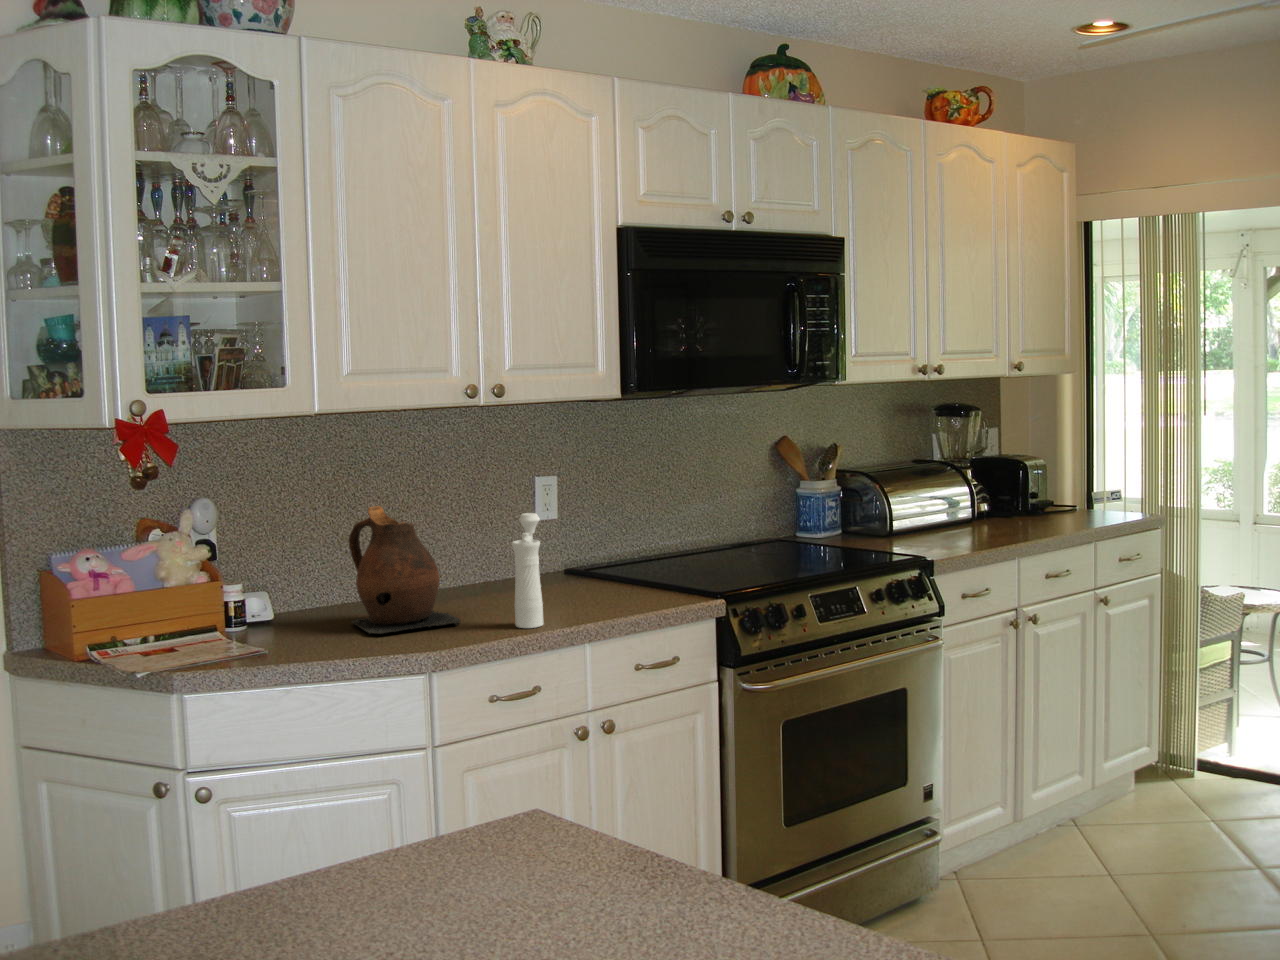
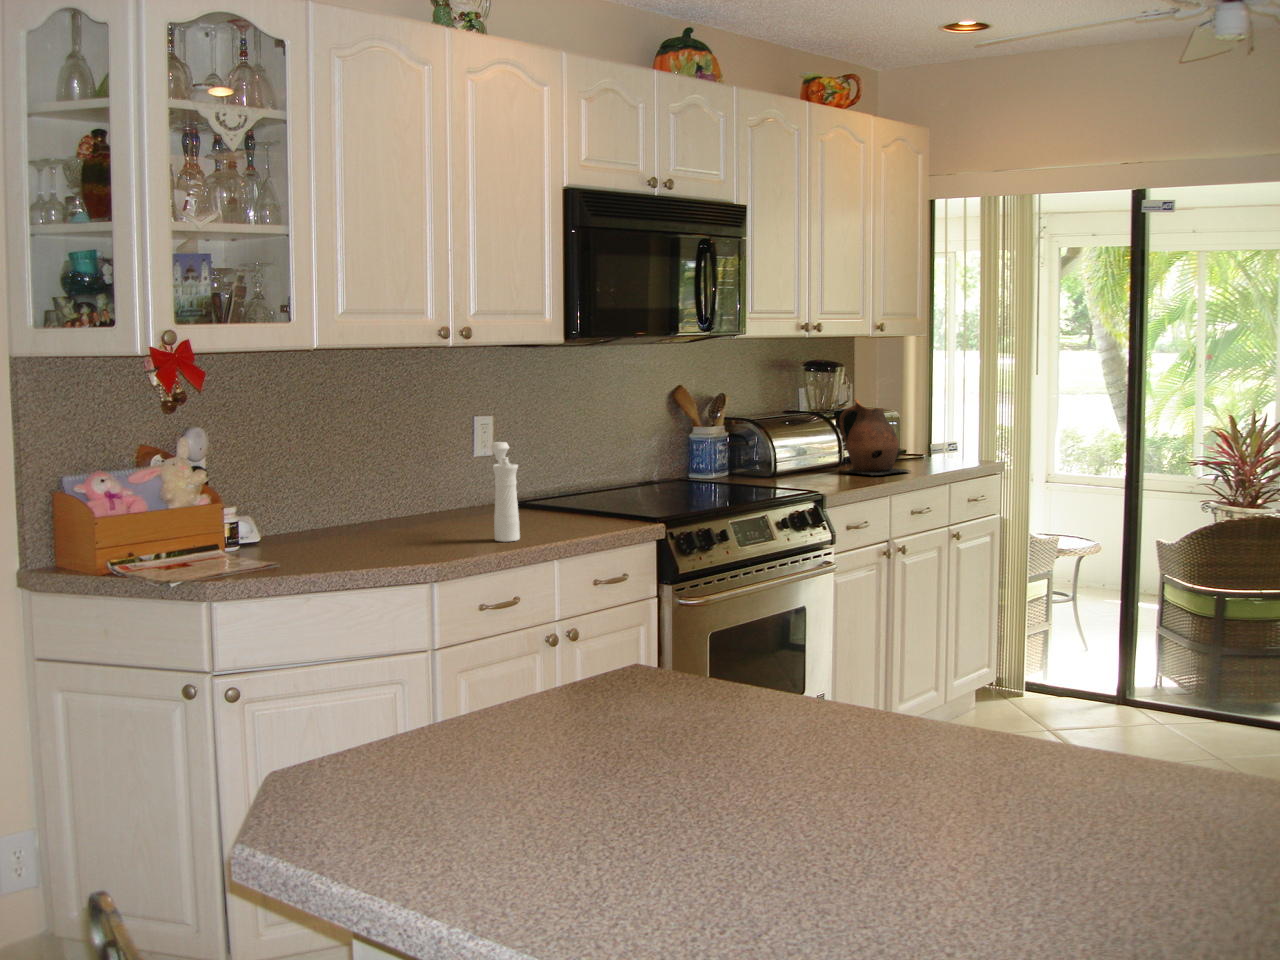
ceramic pitcher: present [349,506,460,635] -> present [839,399,909,476]

